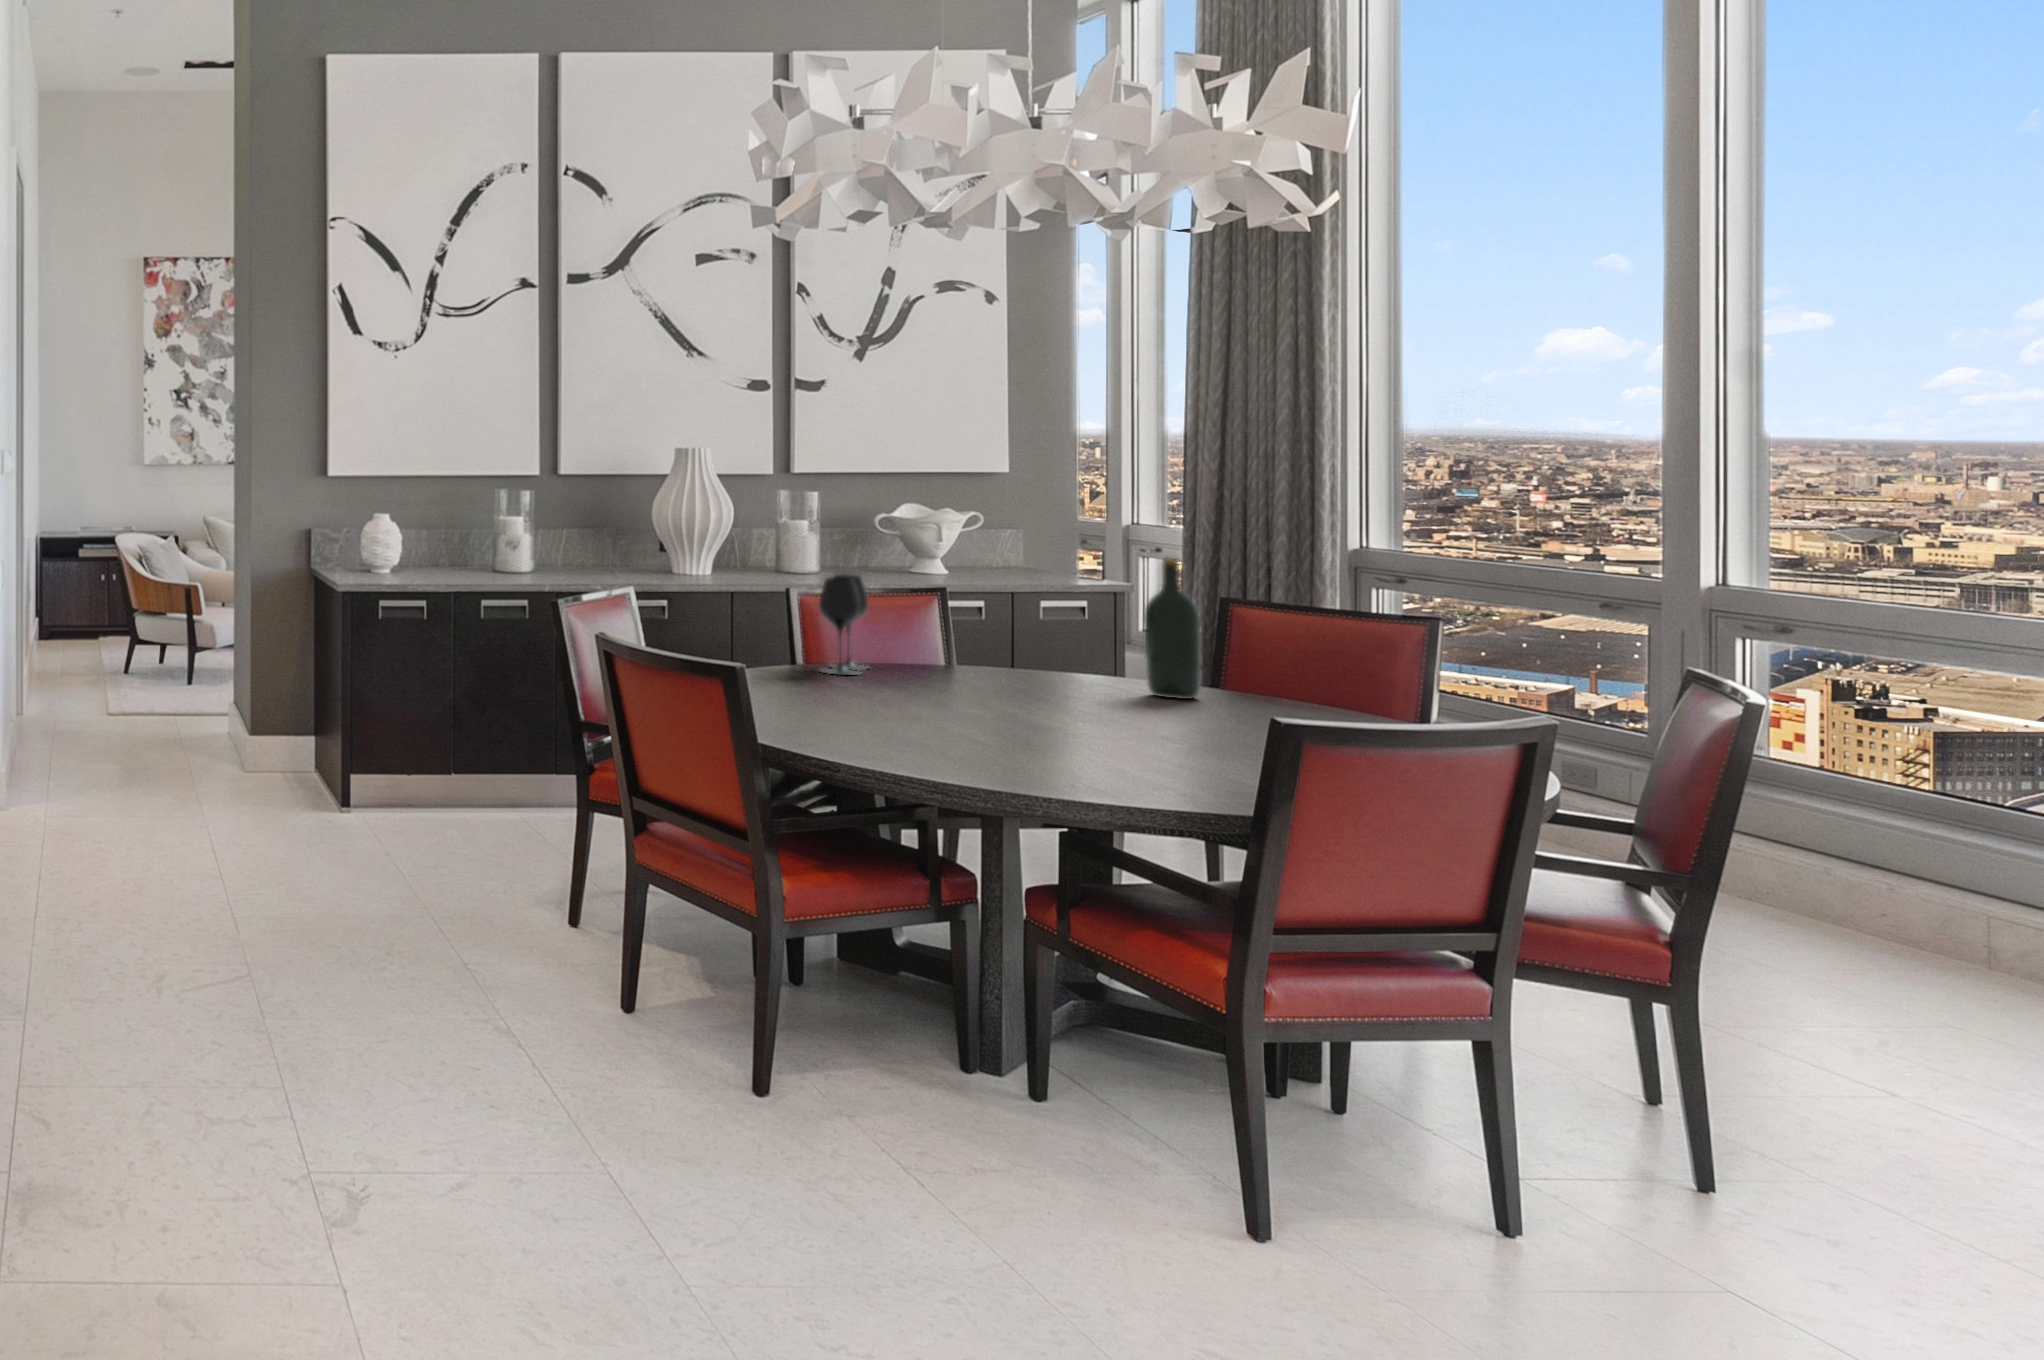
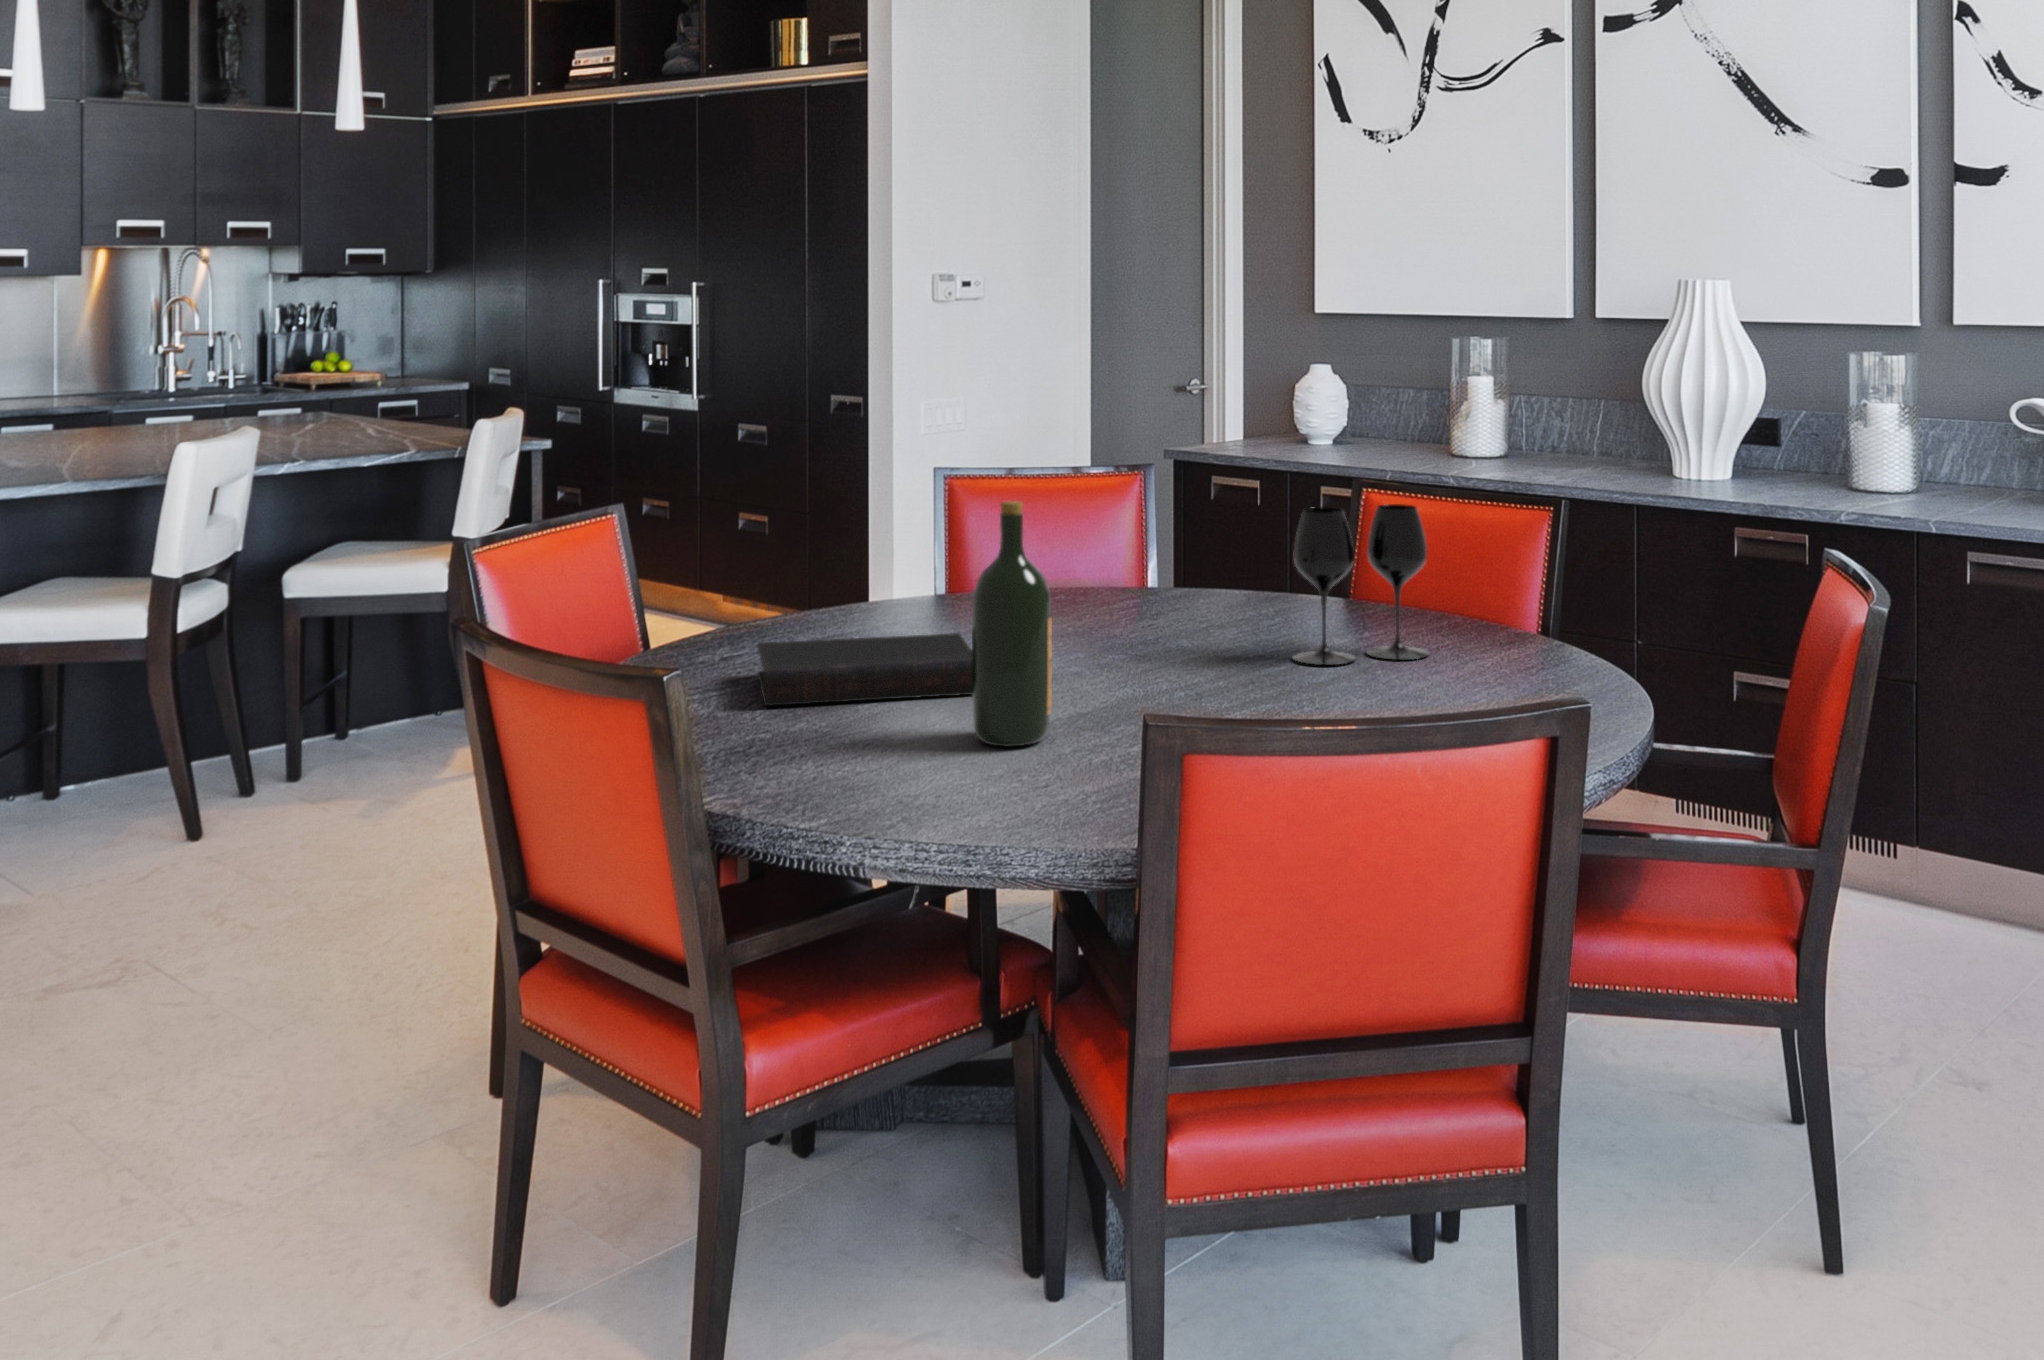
wine glass: present [819,574,868,675] -> present [1293,504,1429,665]
book: none [923,657,1046,700] -> present [758,633,972,705]

